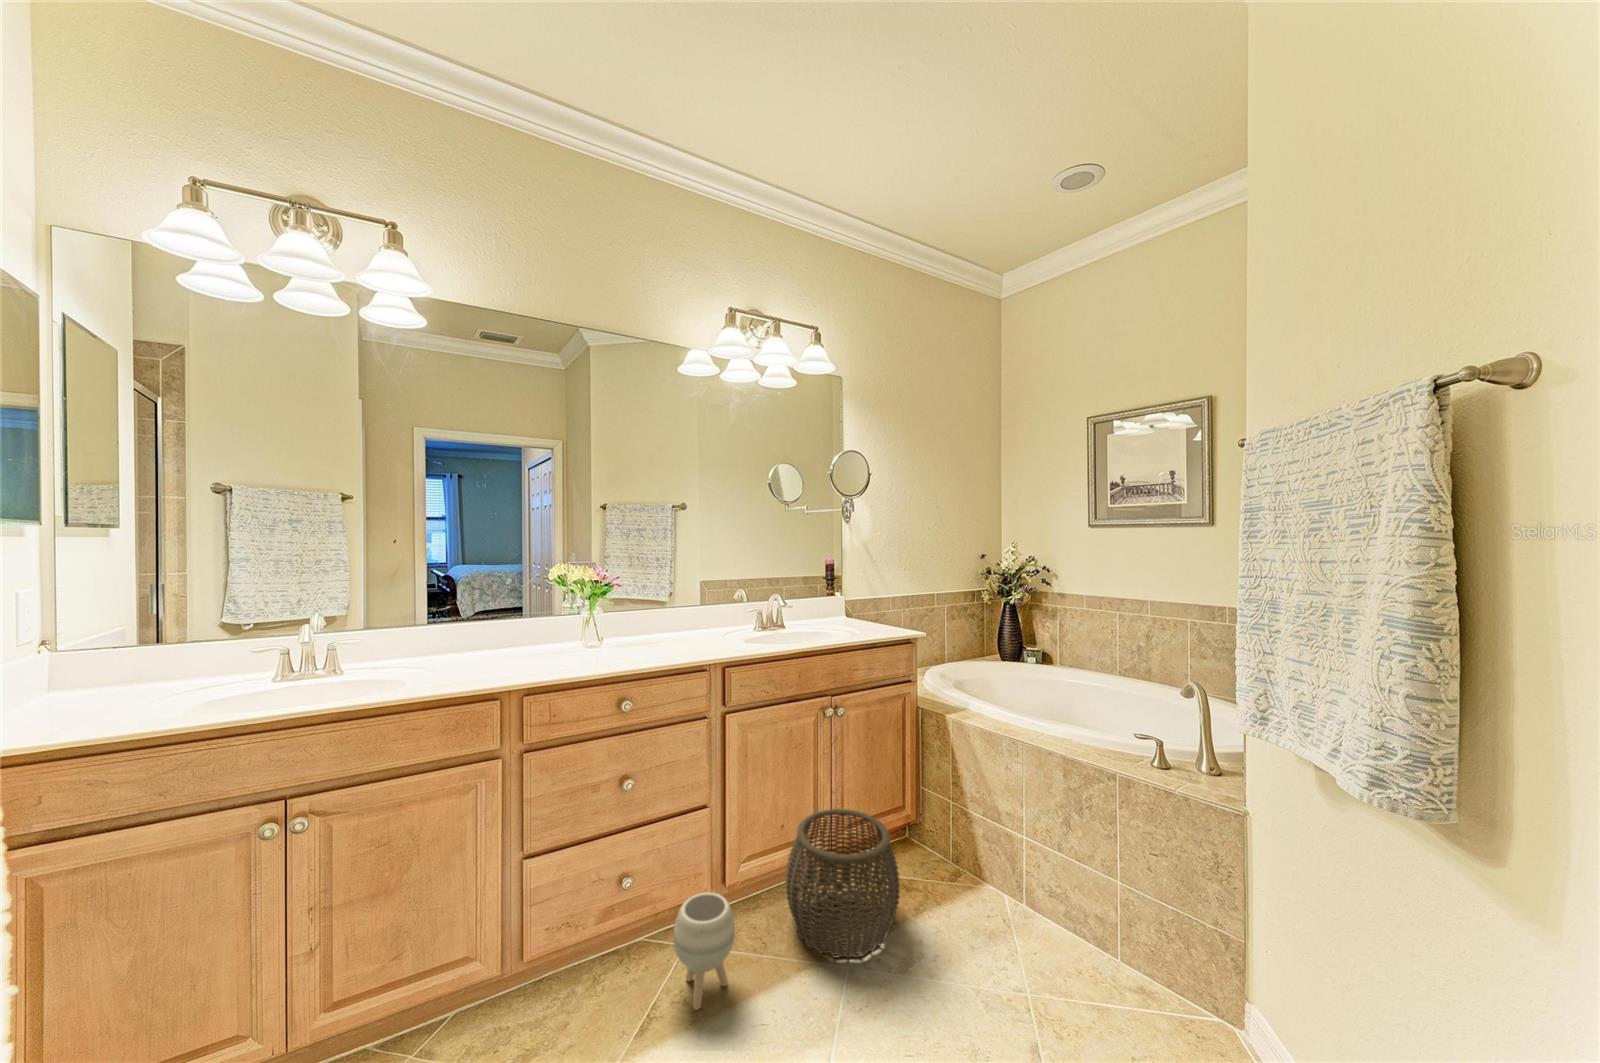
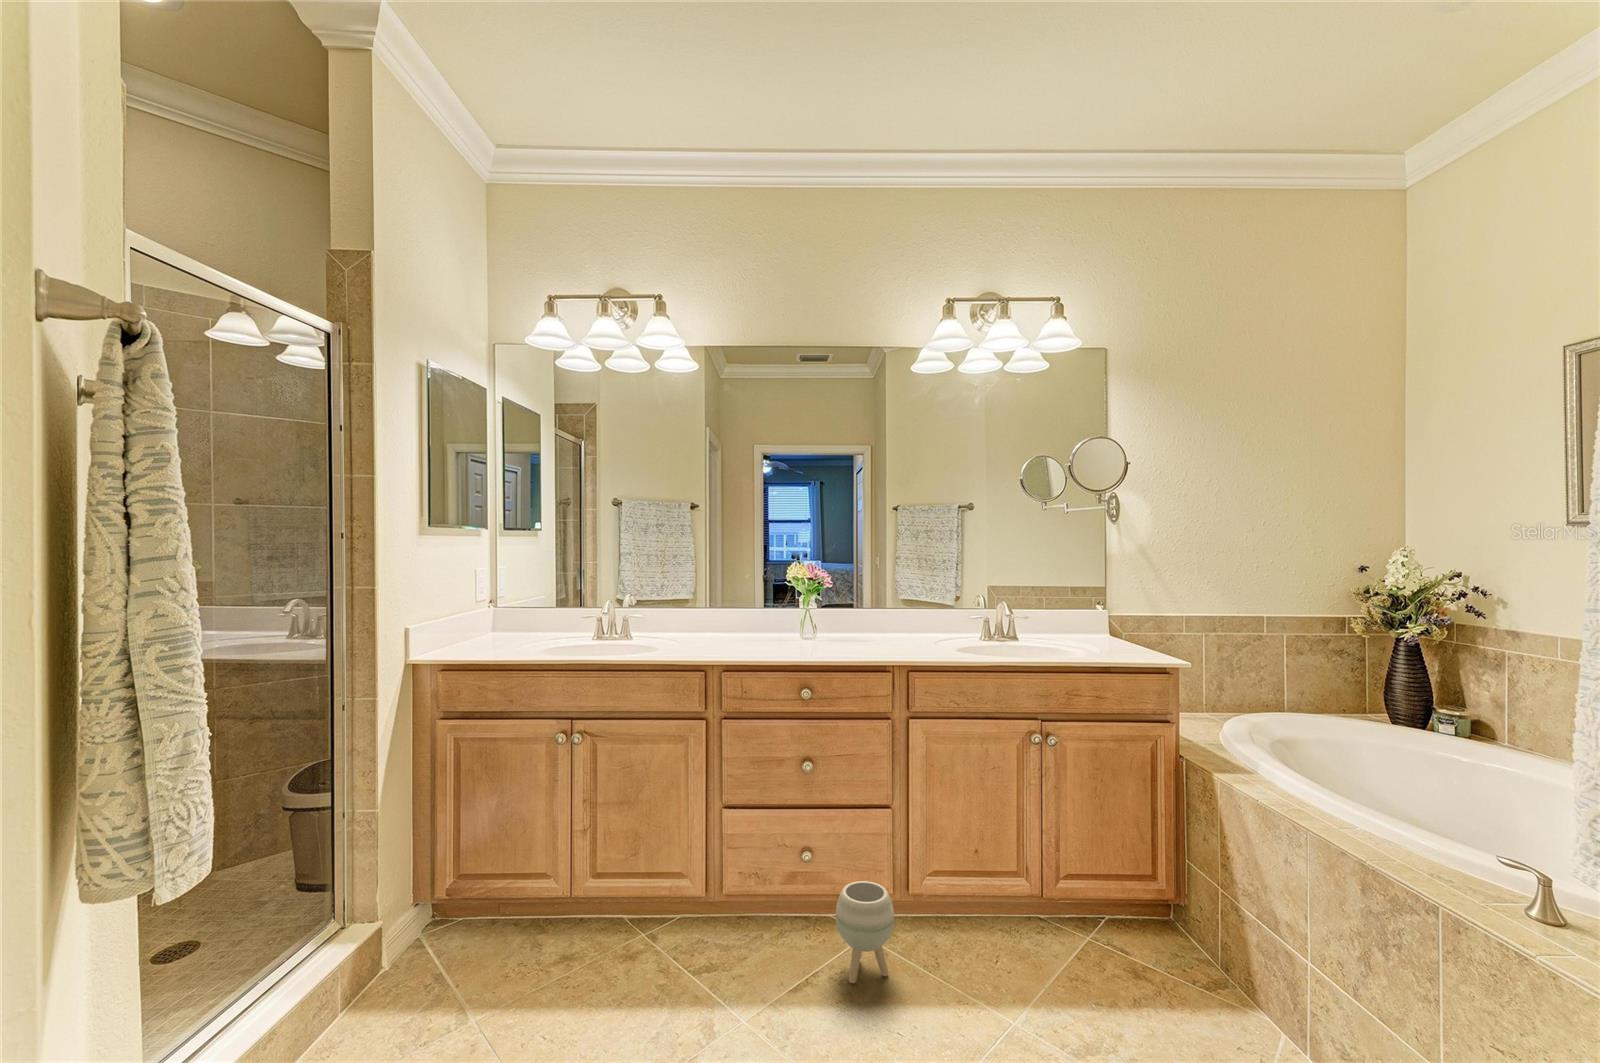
woven basket: present [786,809,900,958] -> none [965,843,1099,1004]

